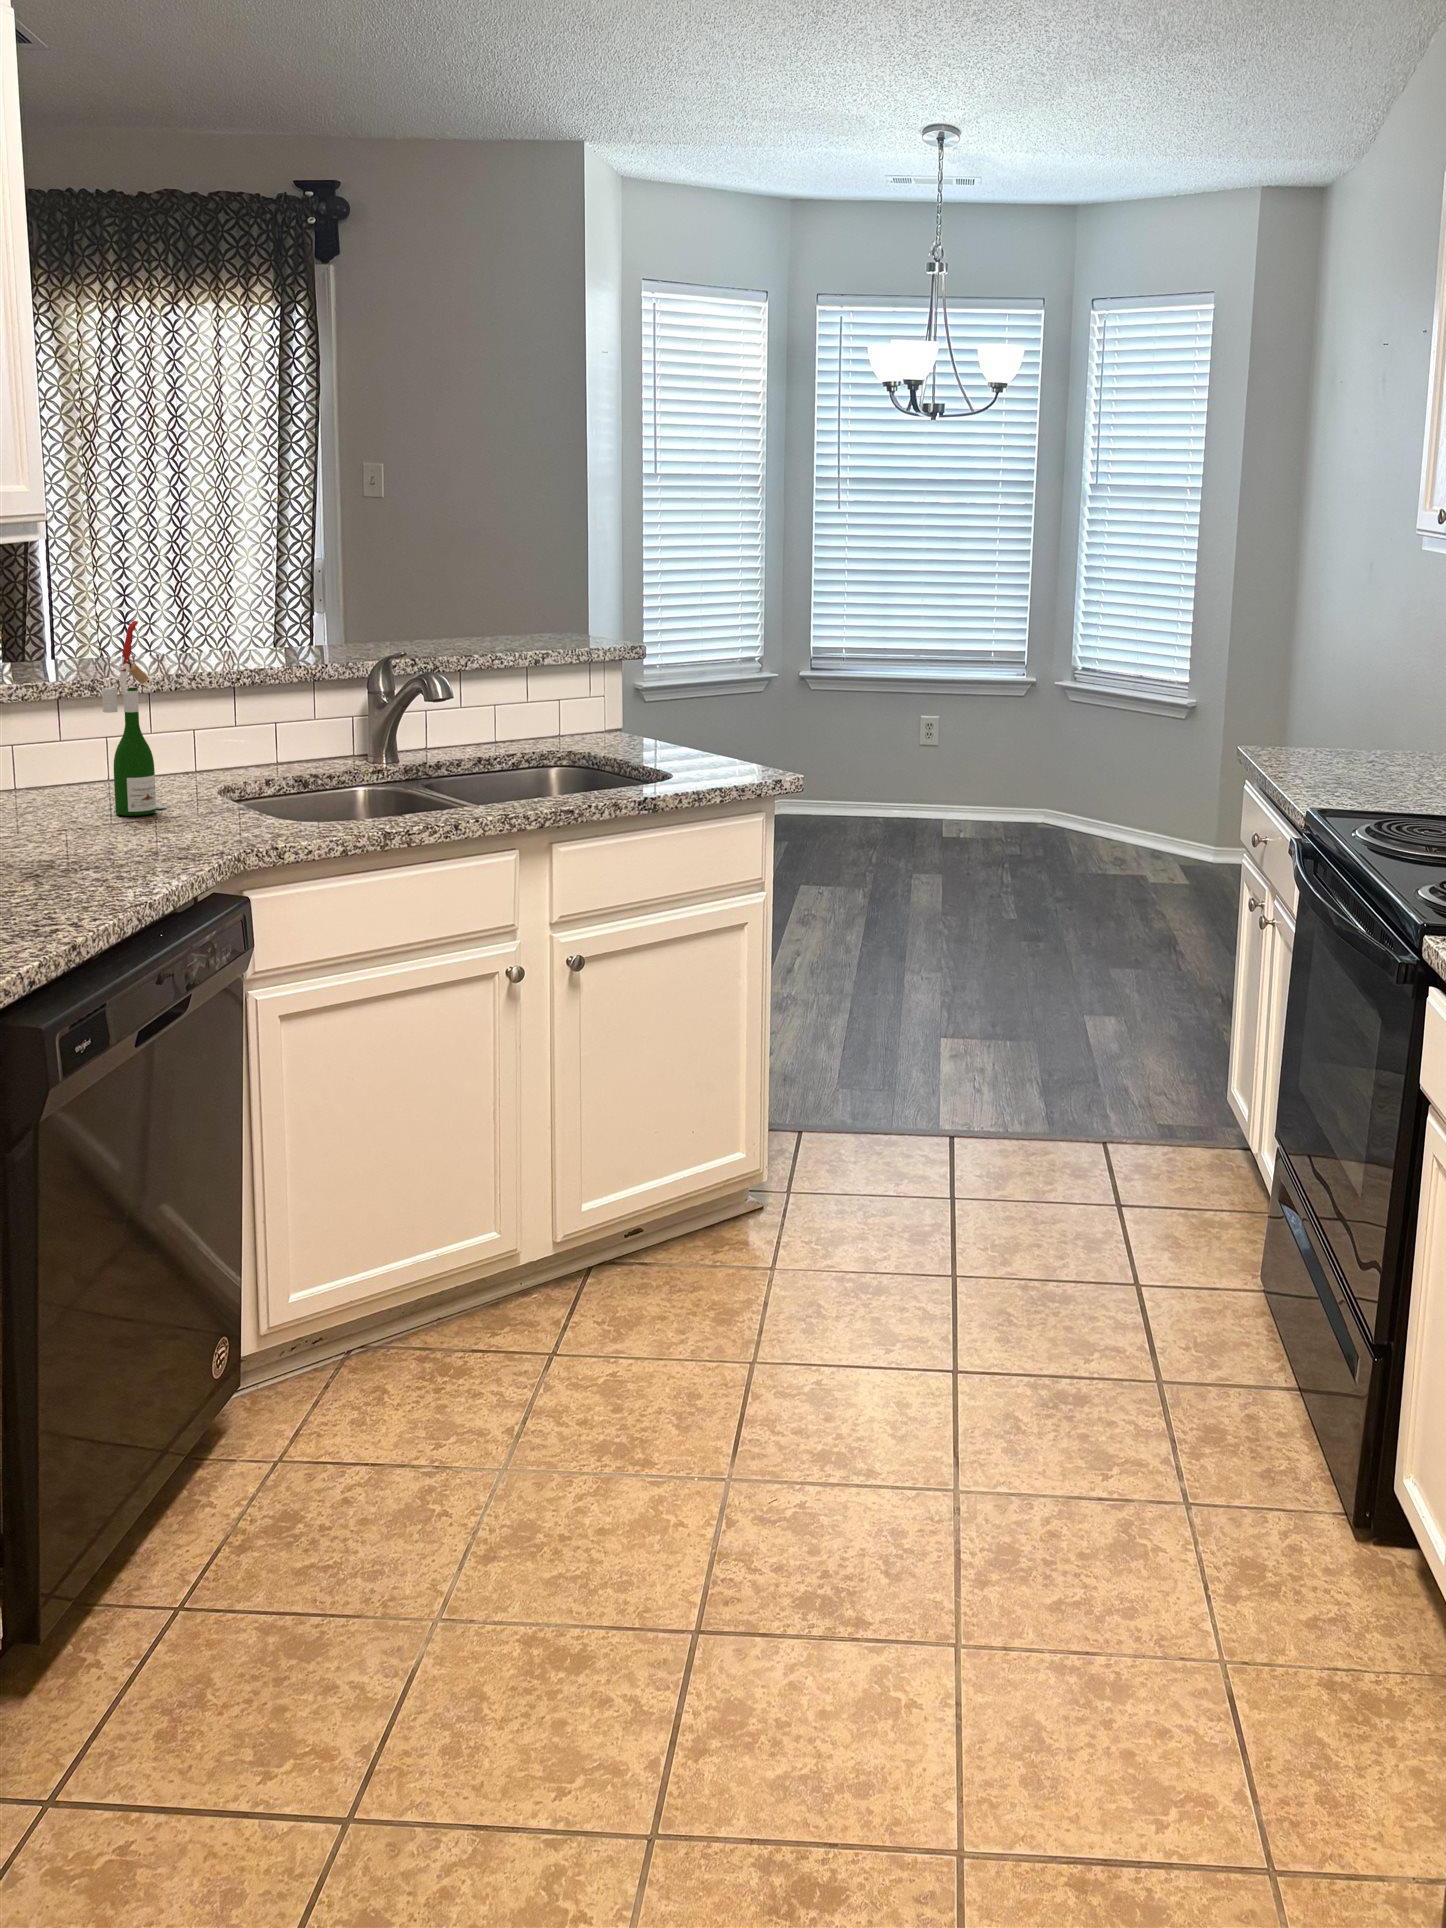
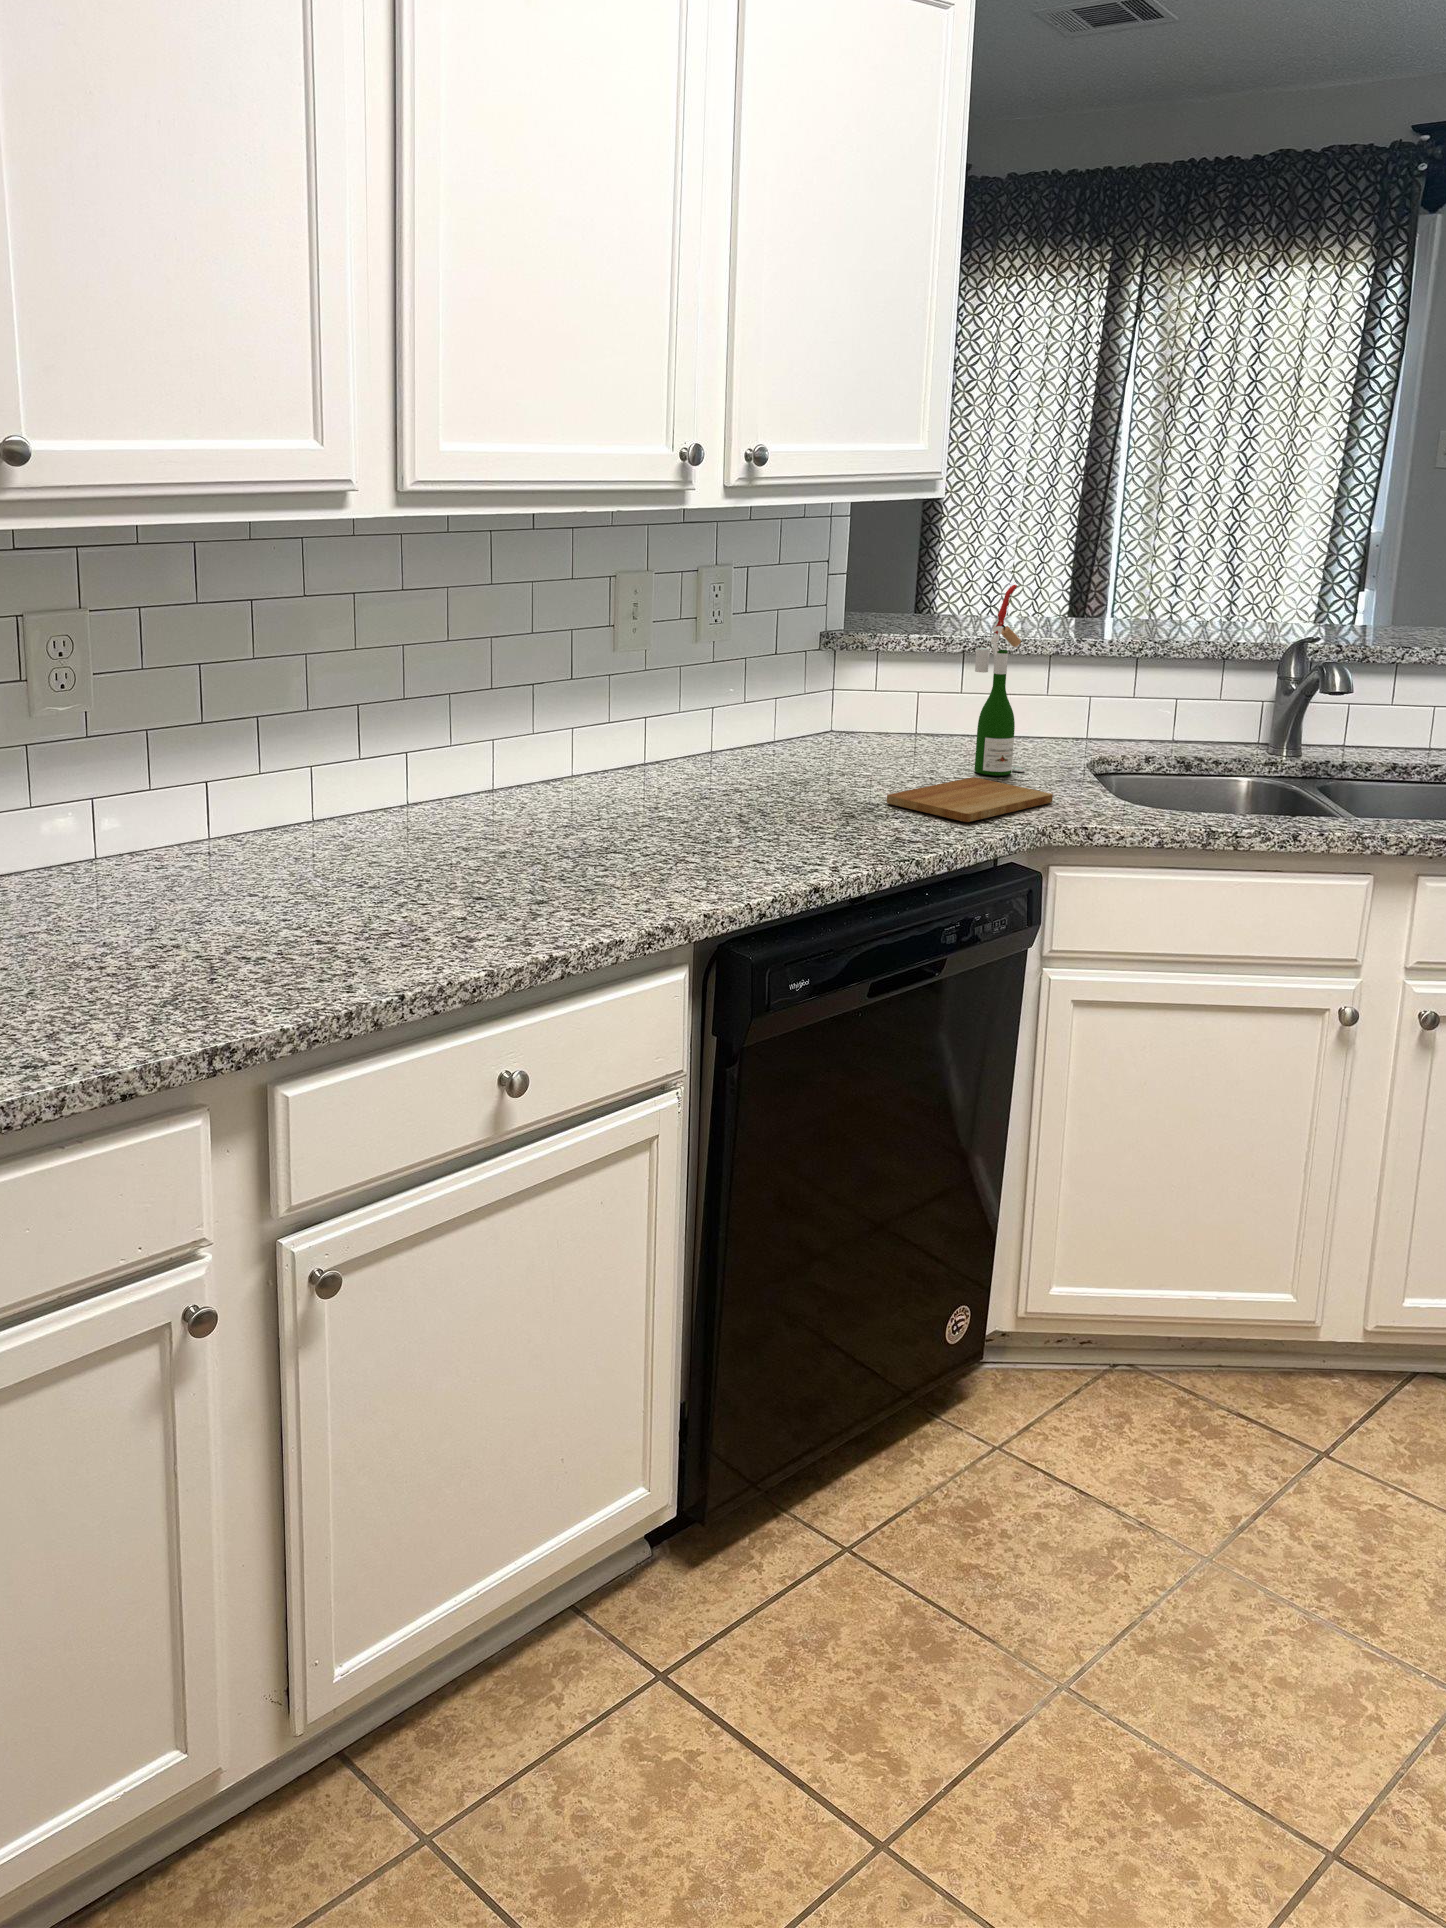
cutting board: none [59,819,224,859] -> present [887,777,1053,822]

